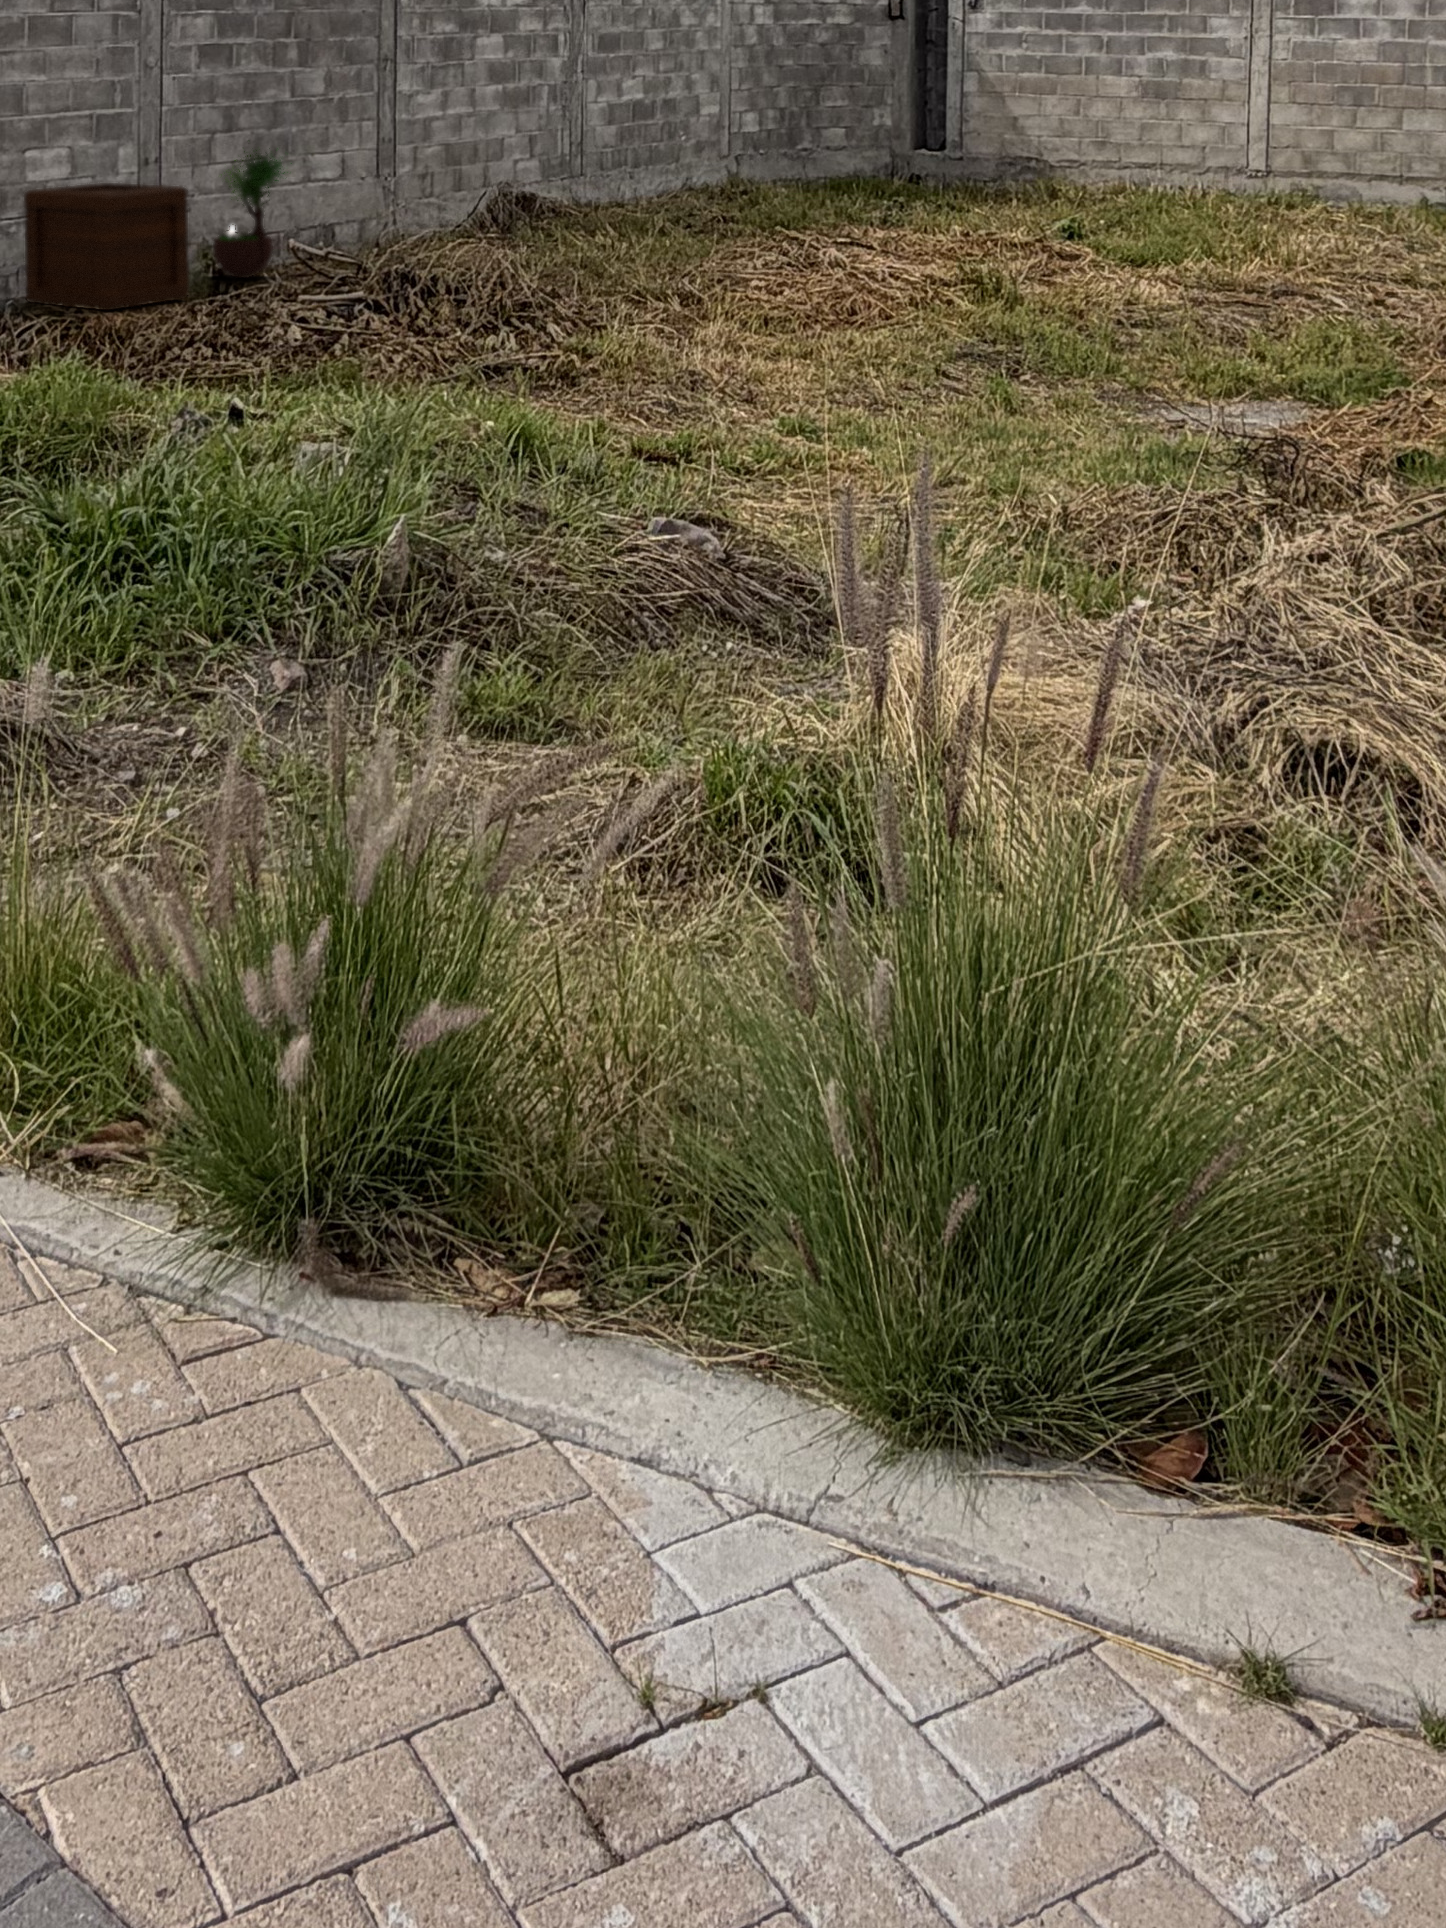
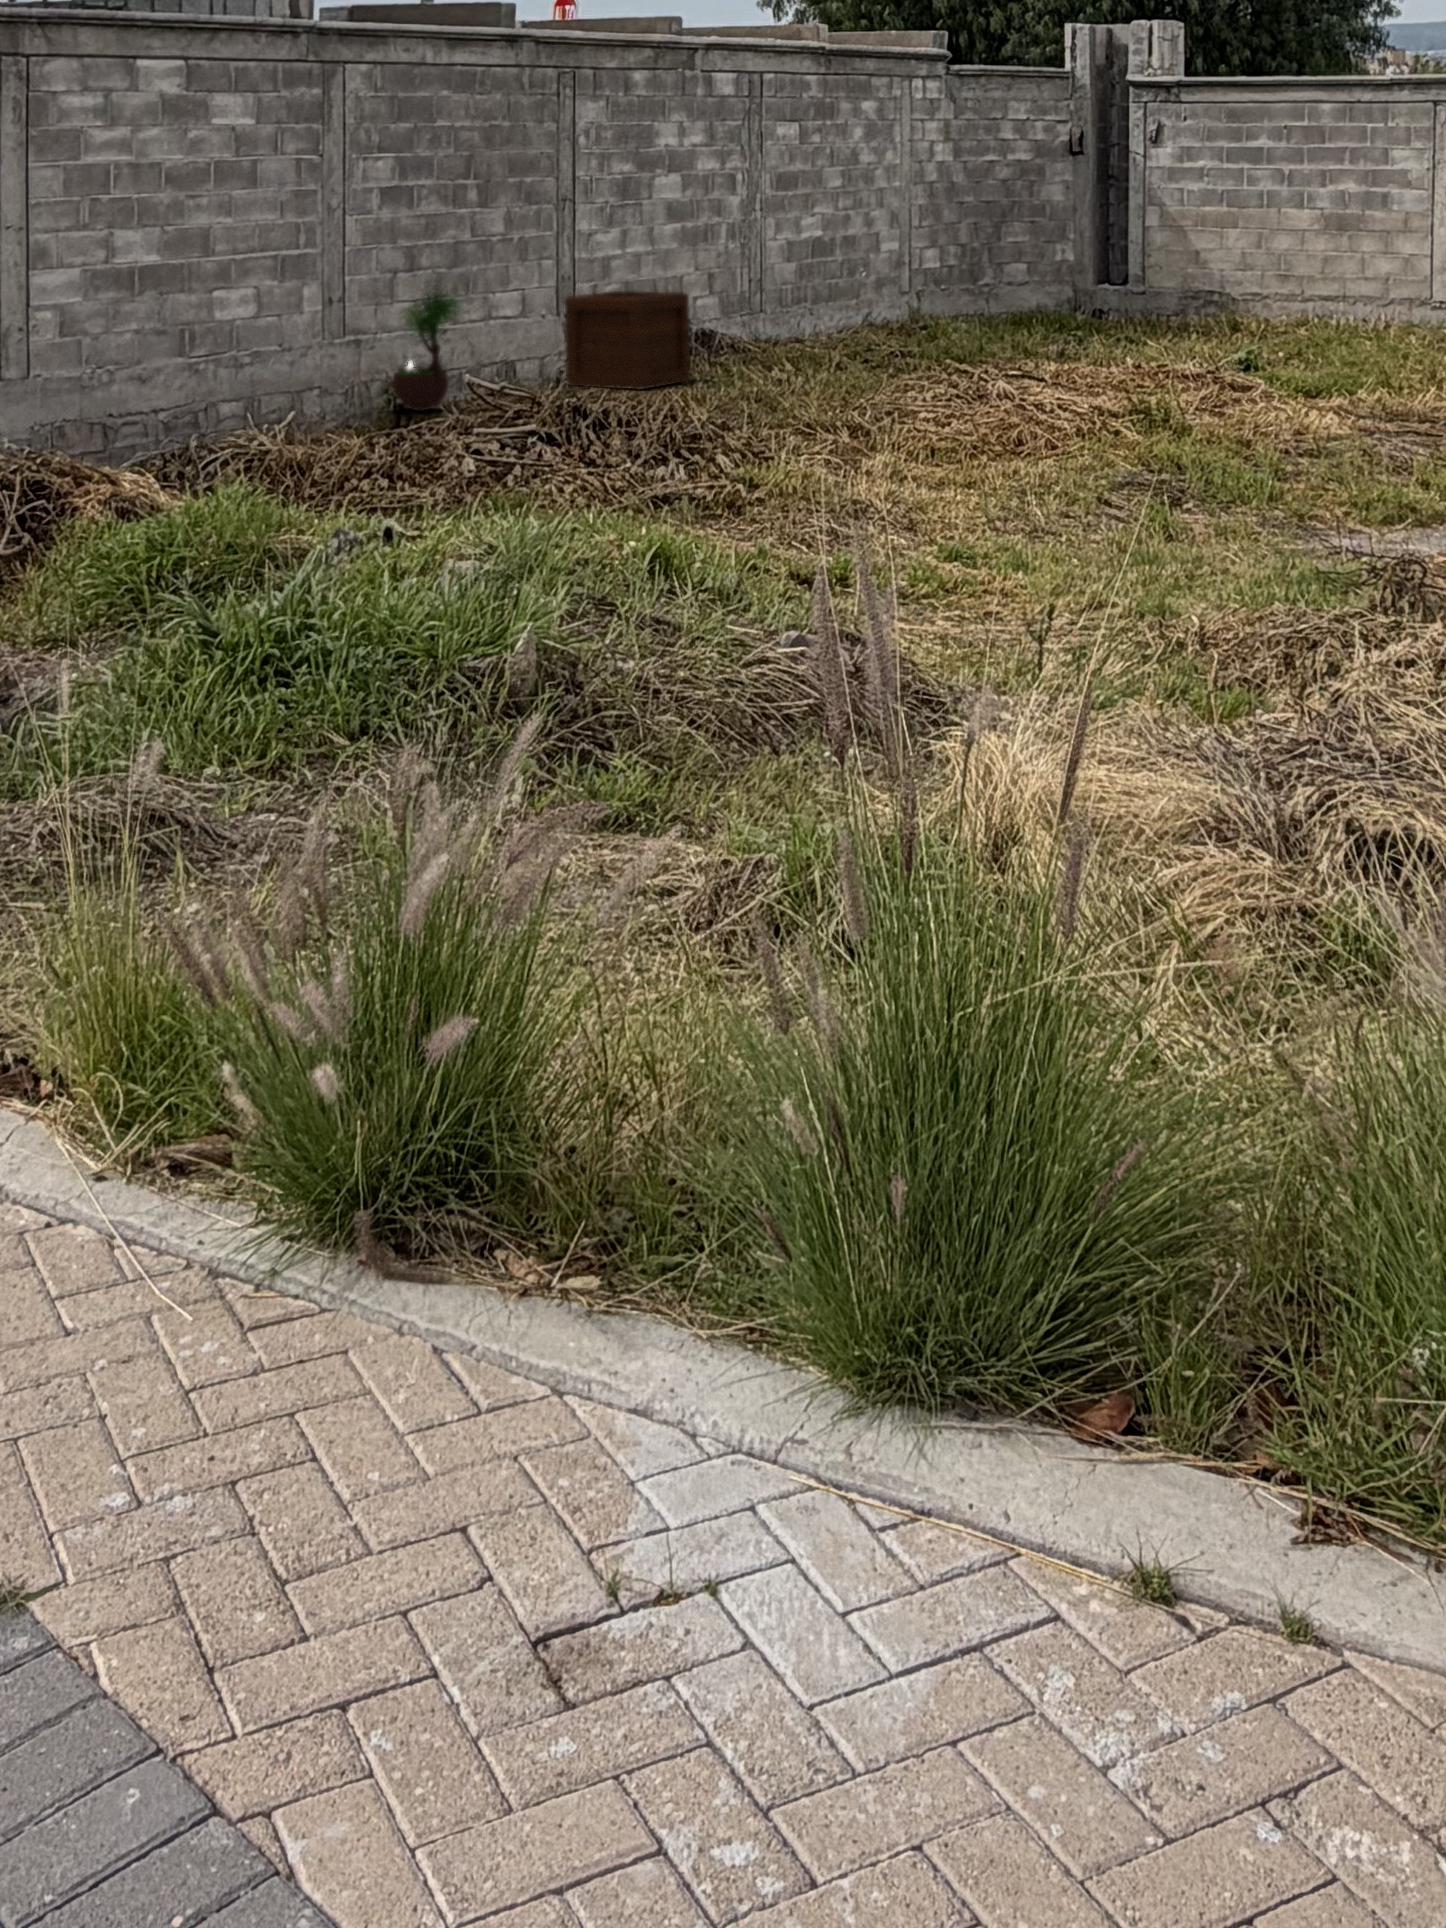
wooden crate: present [24,183,189,310] -> present [565,291,690,389]

